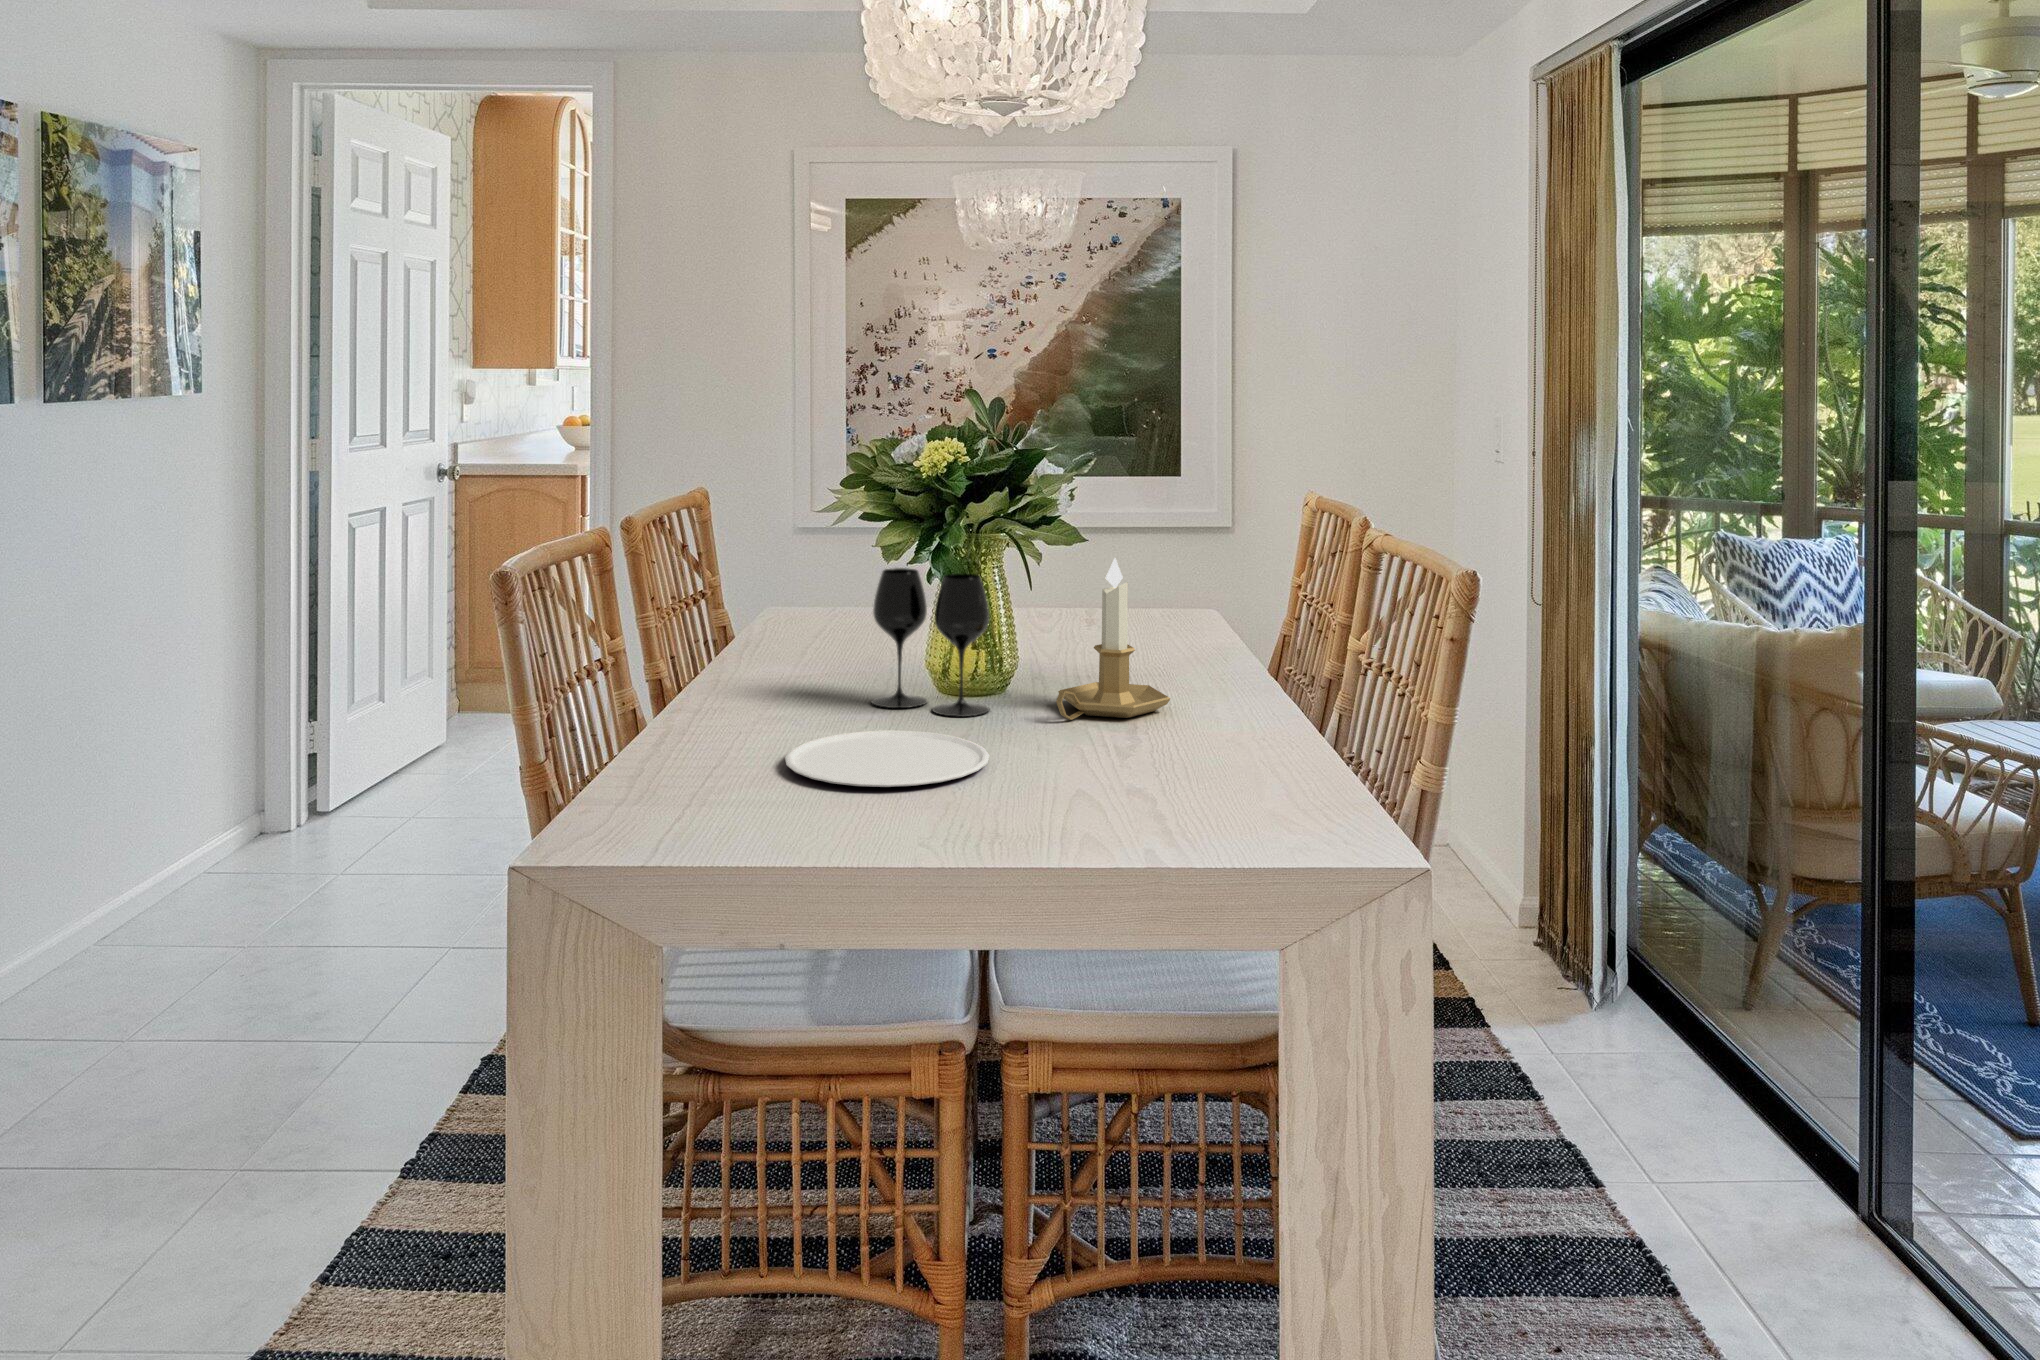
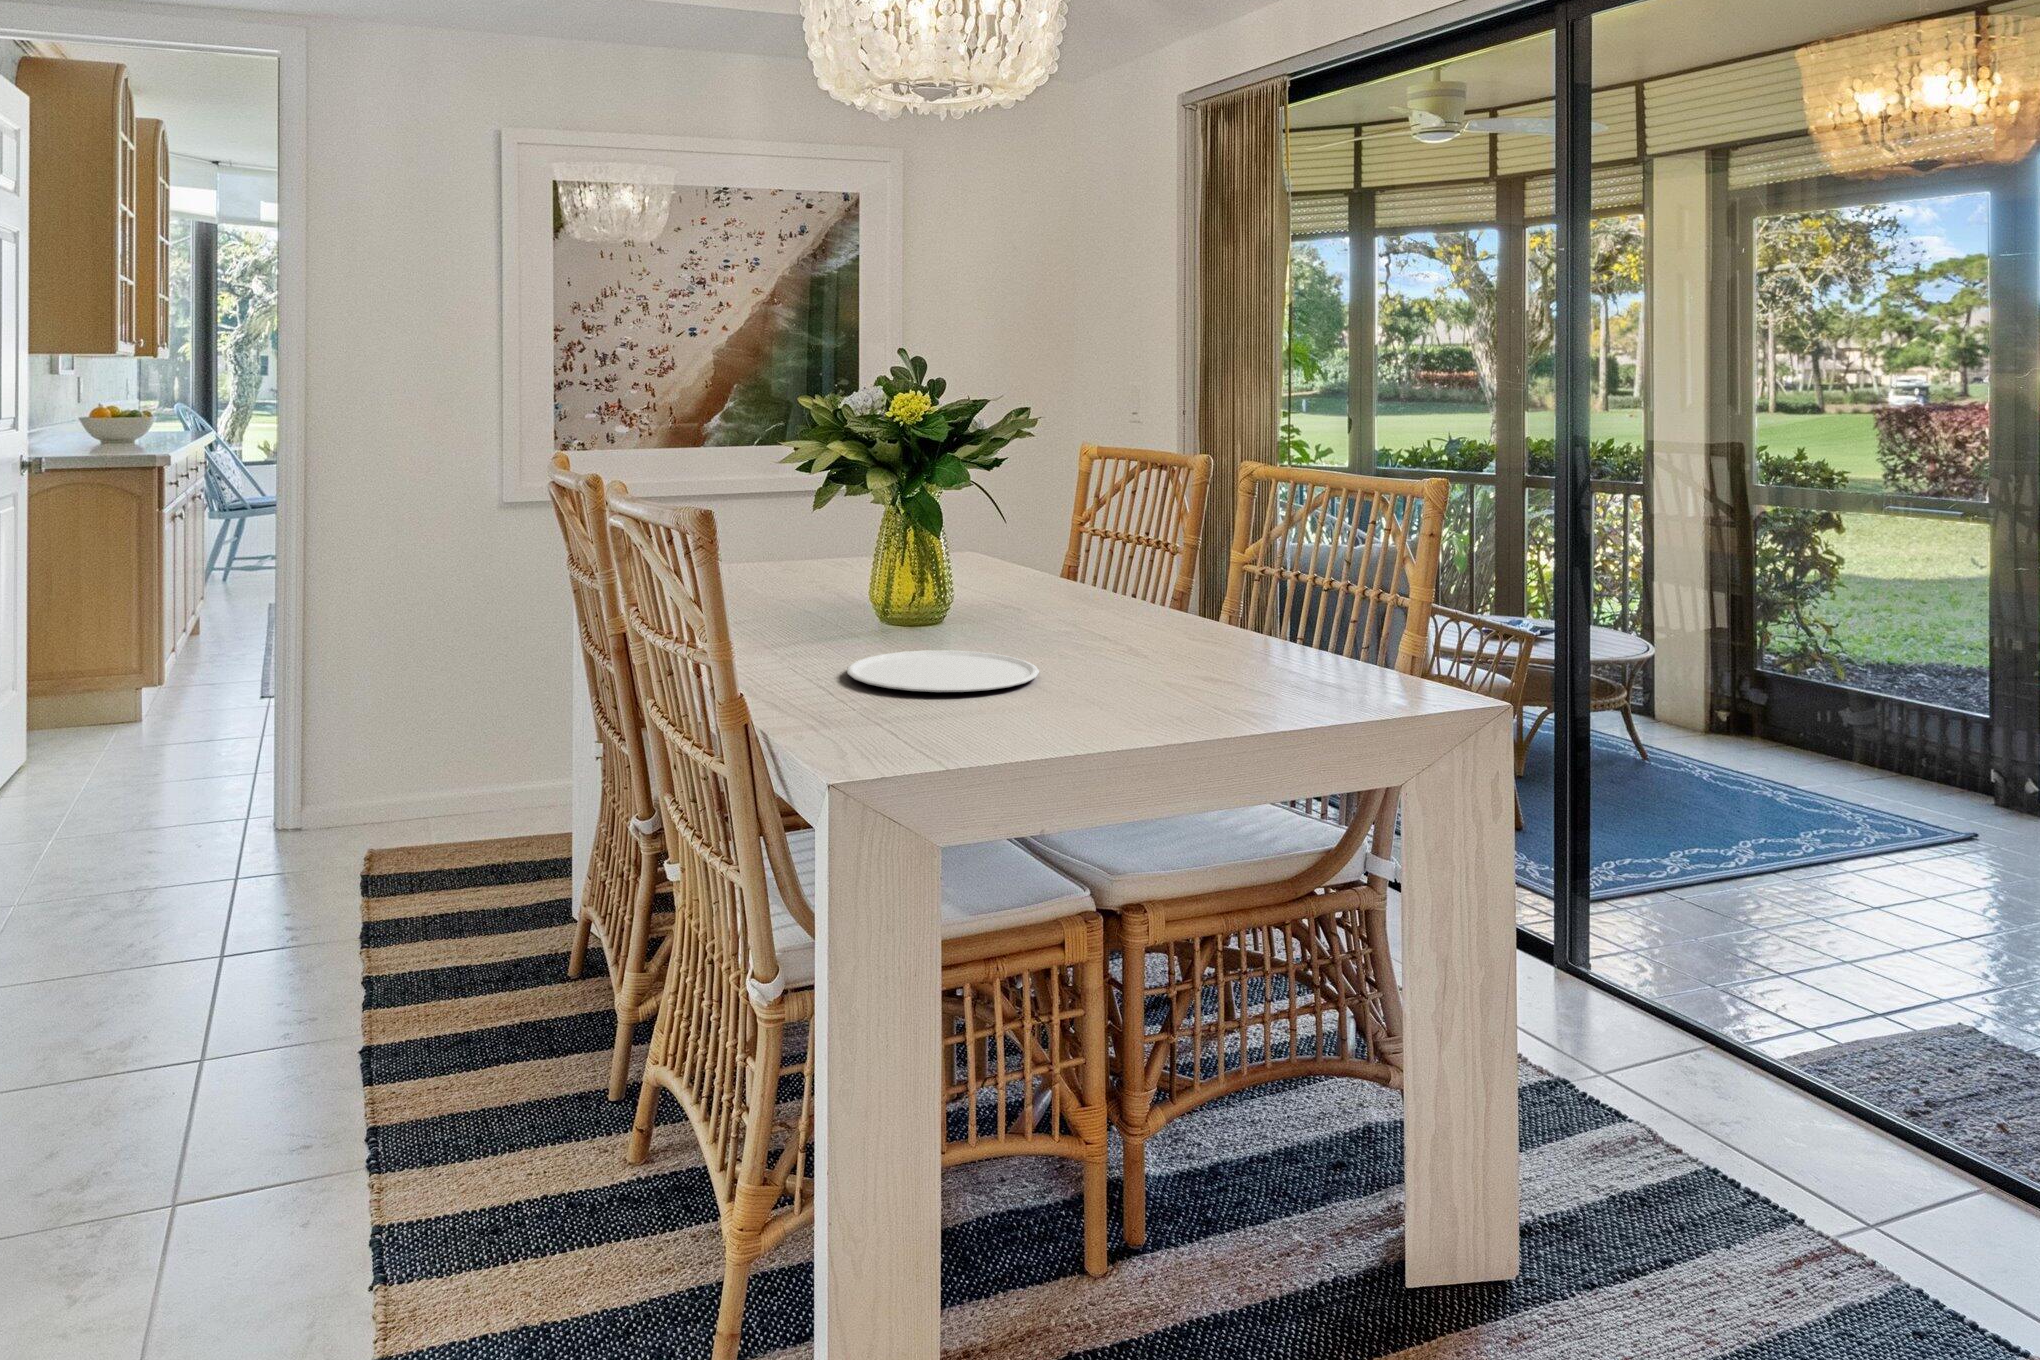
candlestick: present [1056,558,1170,720] -> none [997,487,1100,634]
wine glass: present [871,568,989,717] -> none [827,508,948,640]

